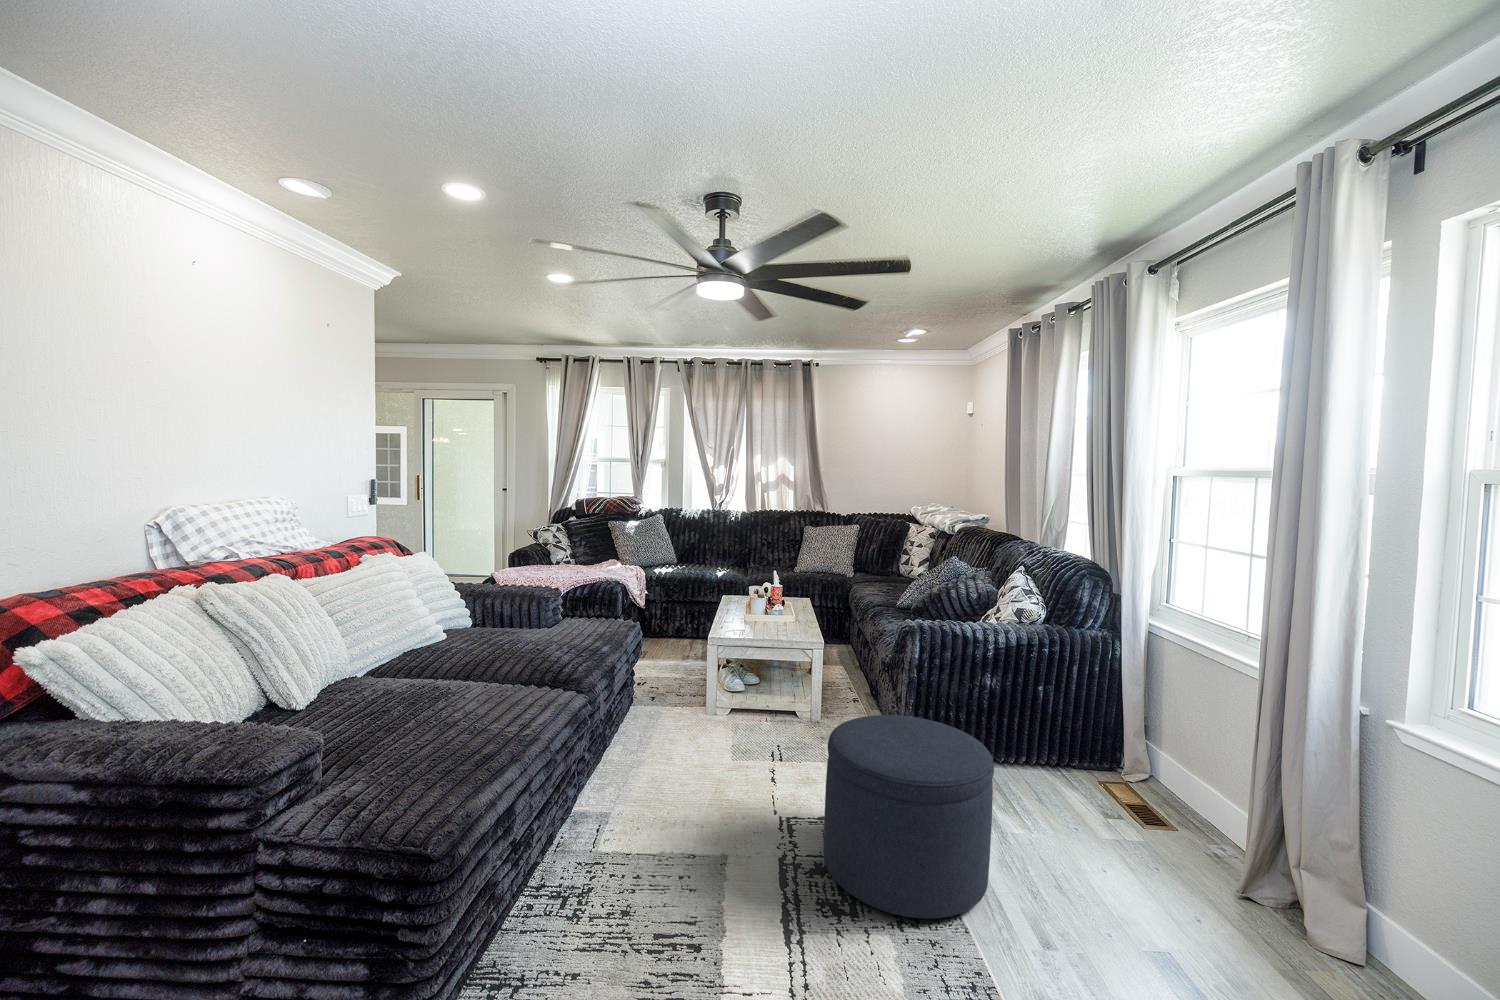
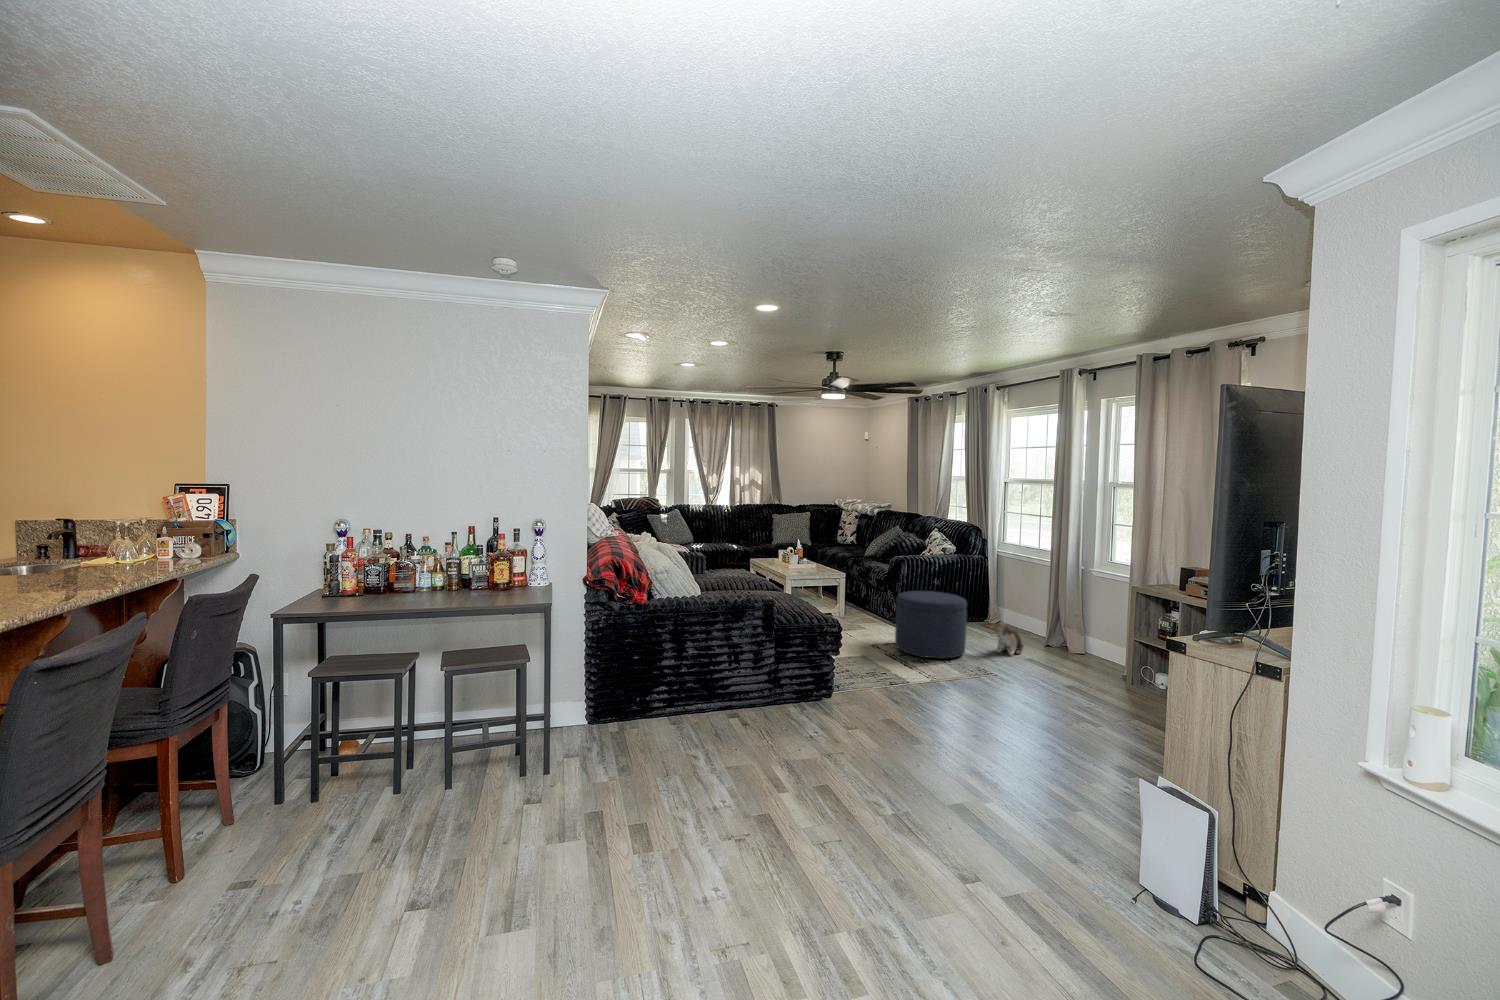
plush toy: none [1060,834,1167,929] -> present [995,623,1023,655]

